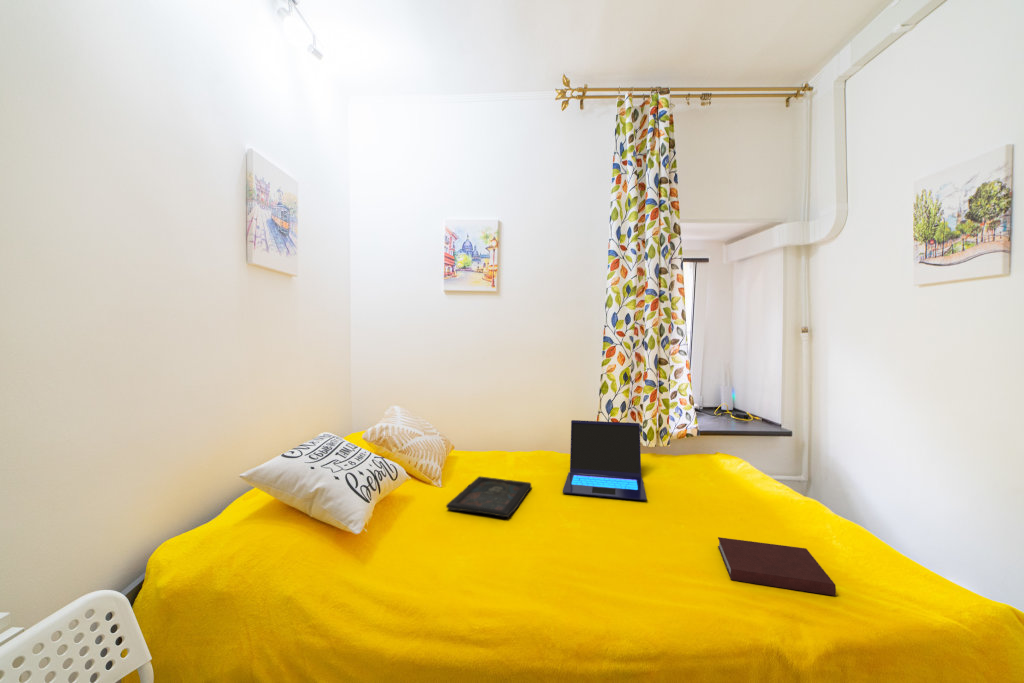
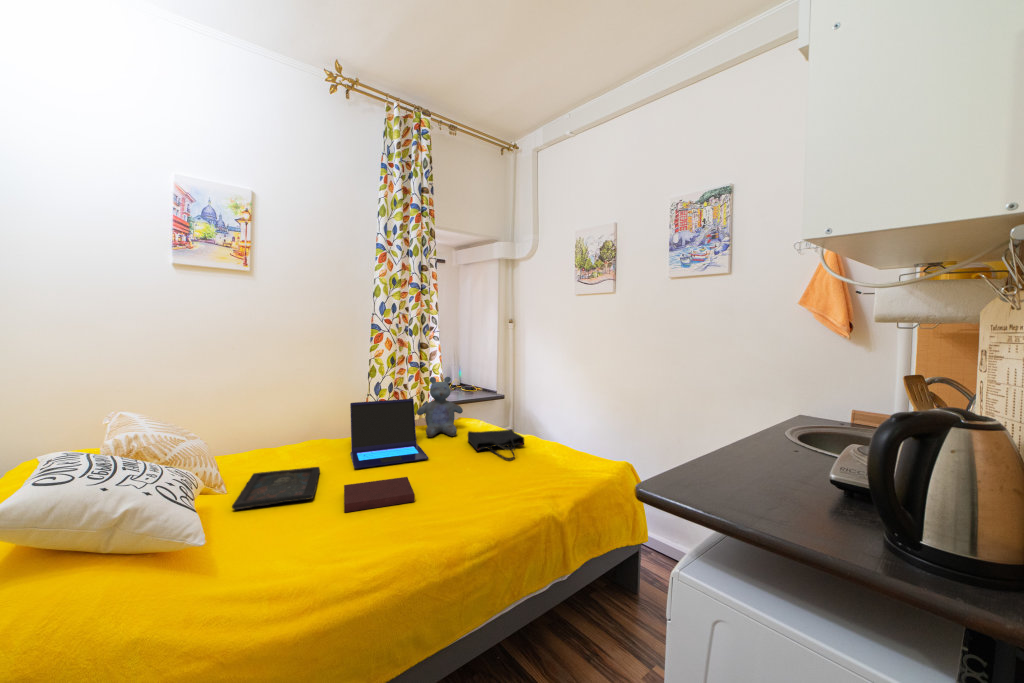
stuffed bear: none [650,399,709,476] -> present [417,377,463,437]
tote bag: none [708,475,796,532] -> present [468,429,524,461]
notebook: present [718,537,836,596] -> present [344,477,415,512]

